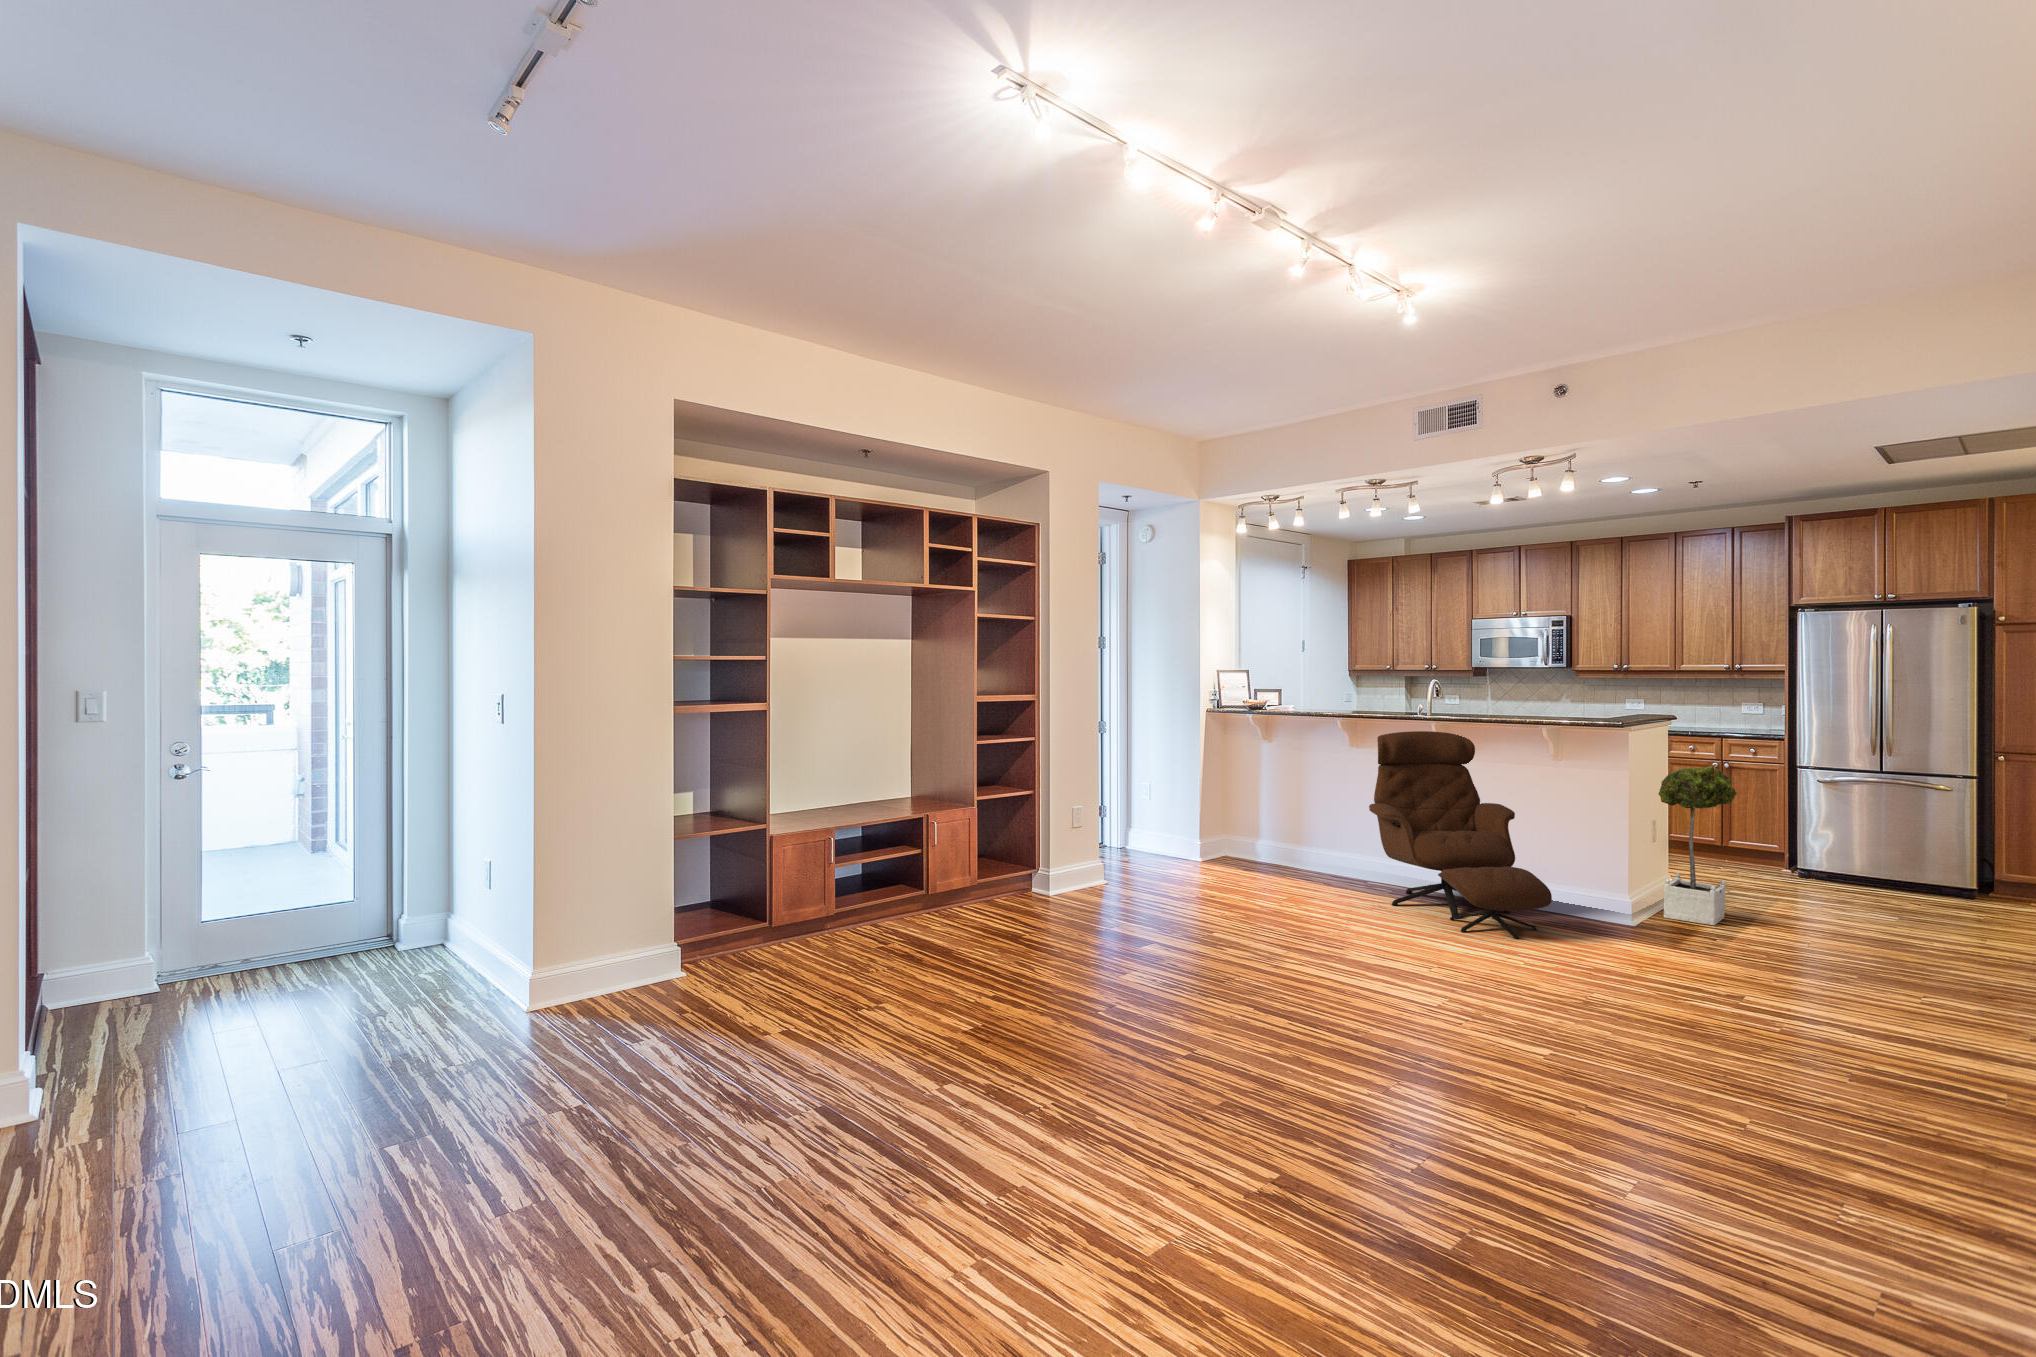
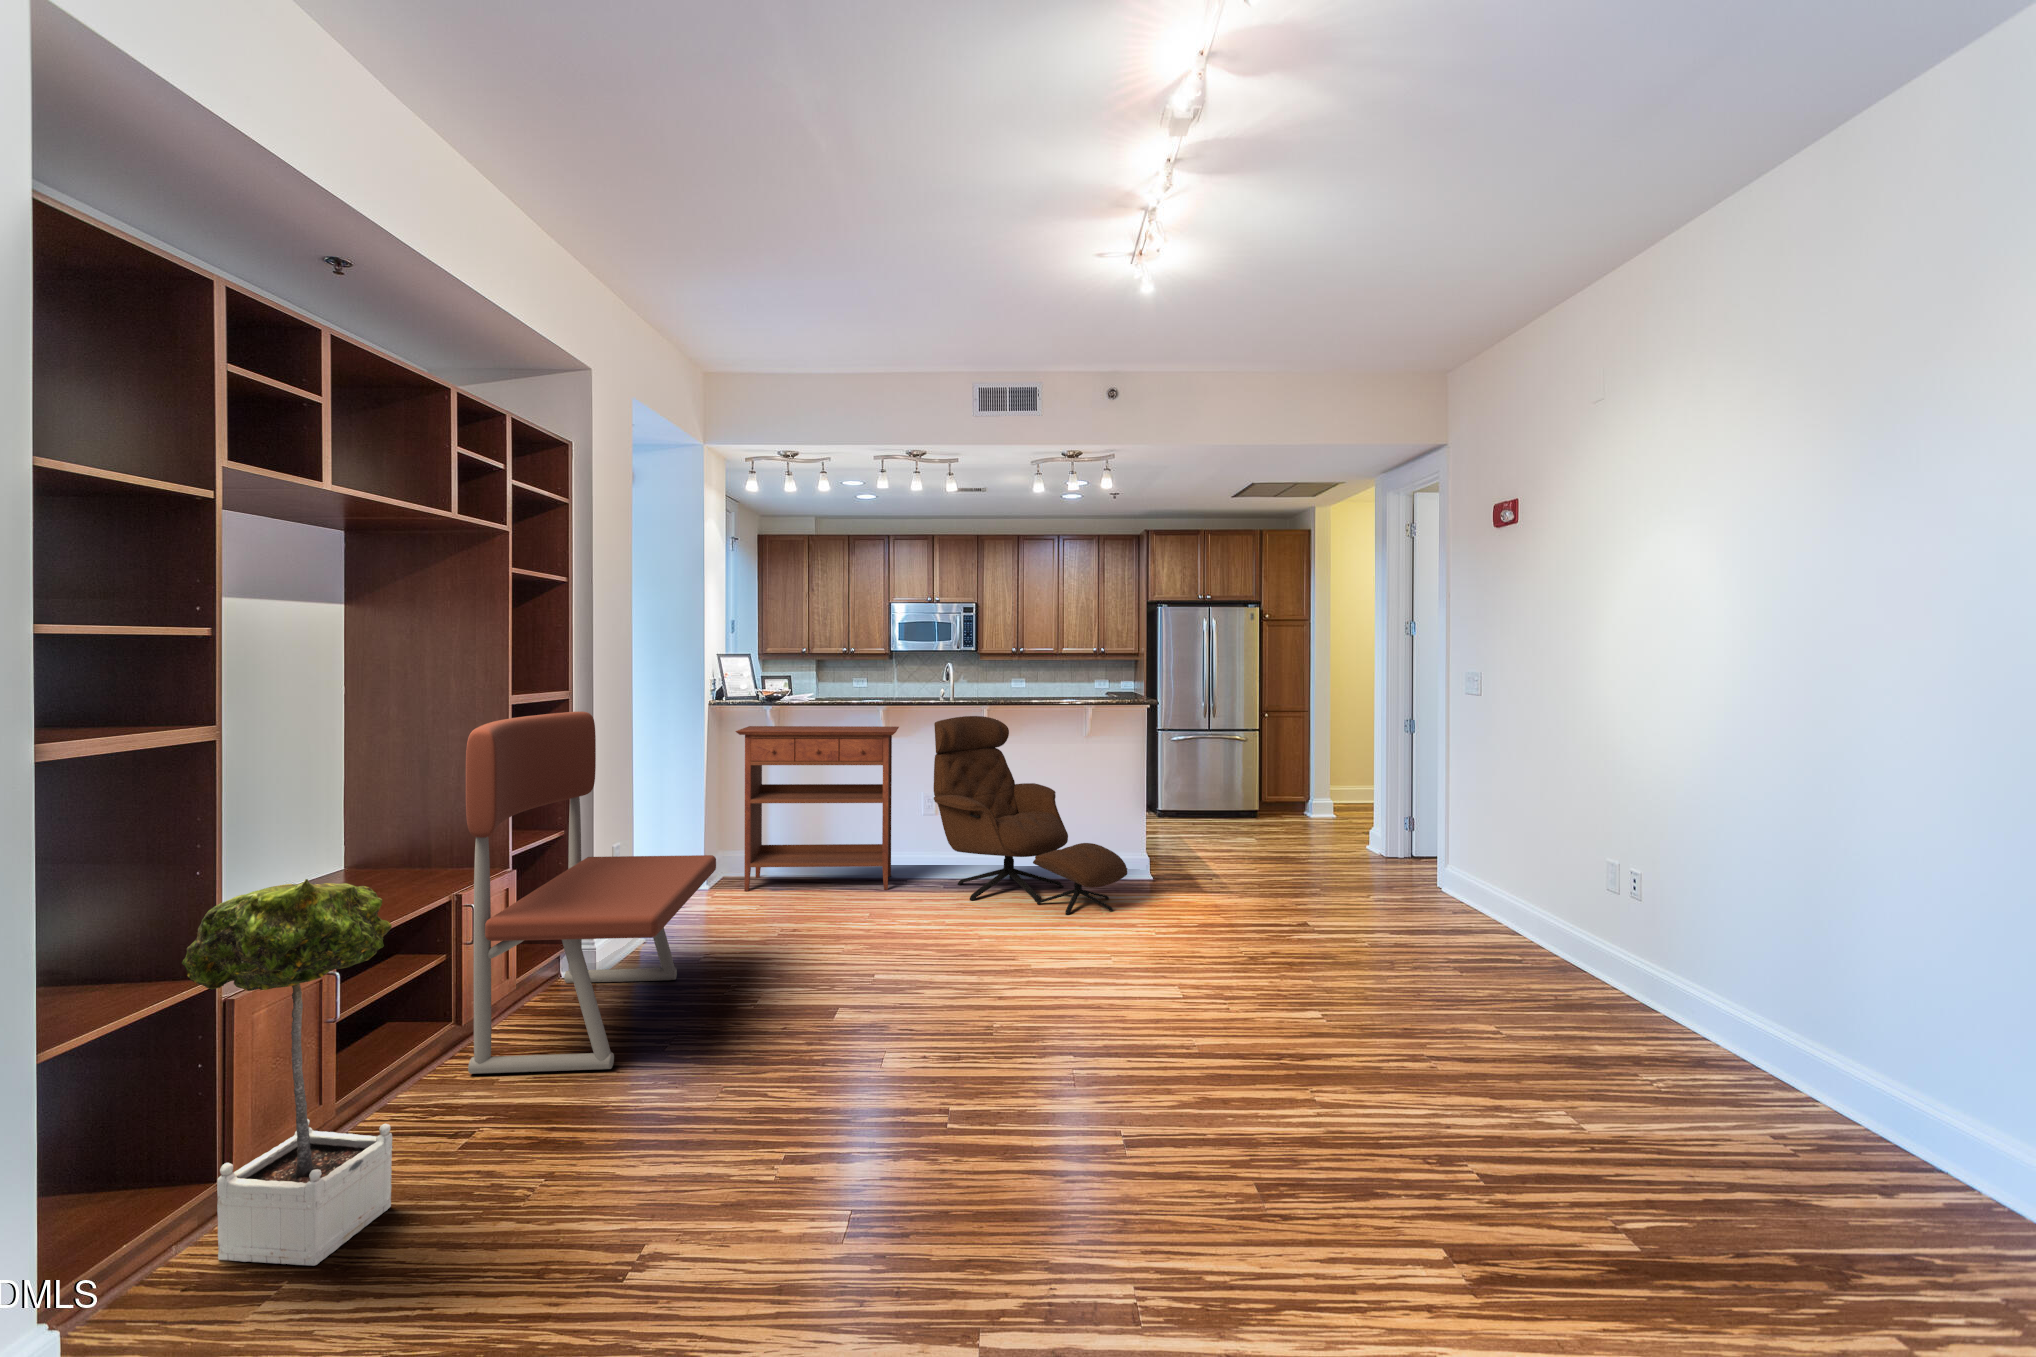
bench: none [920,711,1114,937] -> present [466,712,716,1074]
console table: none [1215,732,1366,885] -> present [736,726,899,891]
potted tree: present [1658,765,1737,925] -> present [182,879,393,1266]

